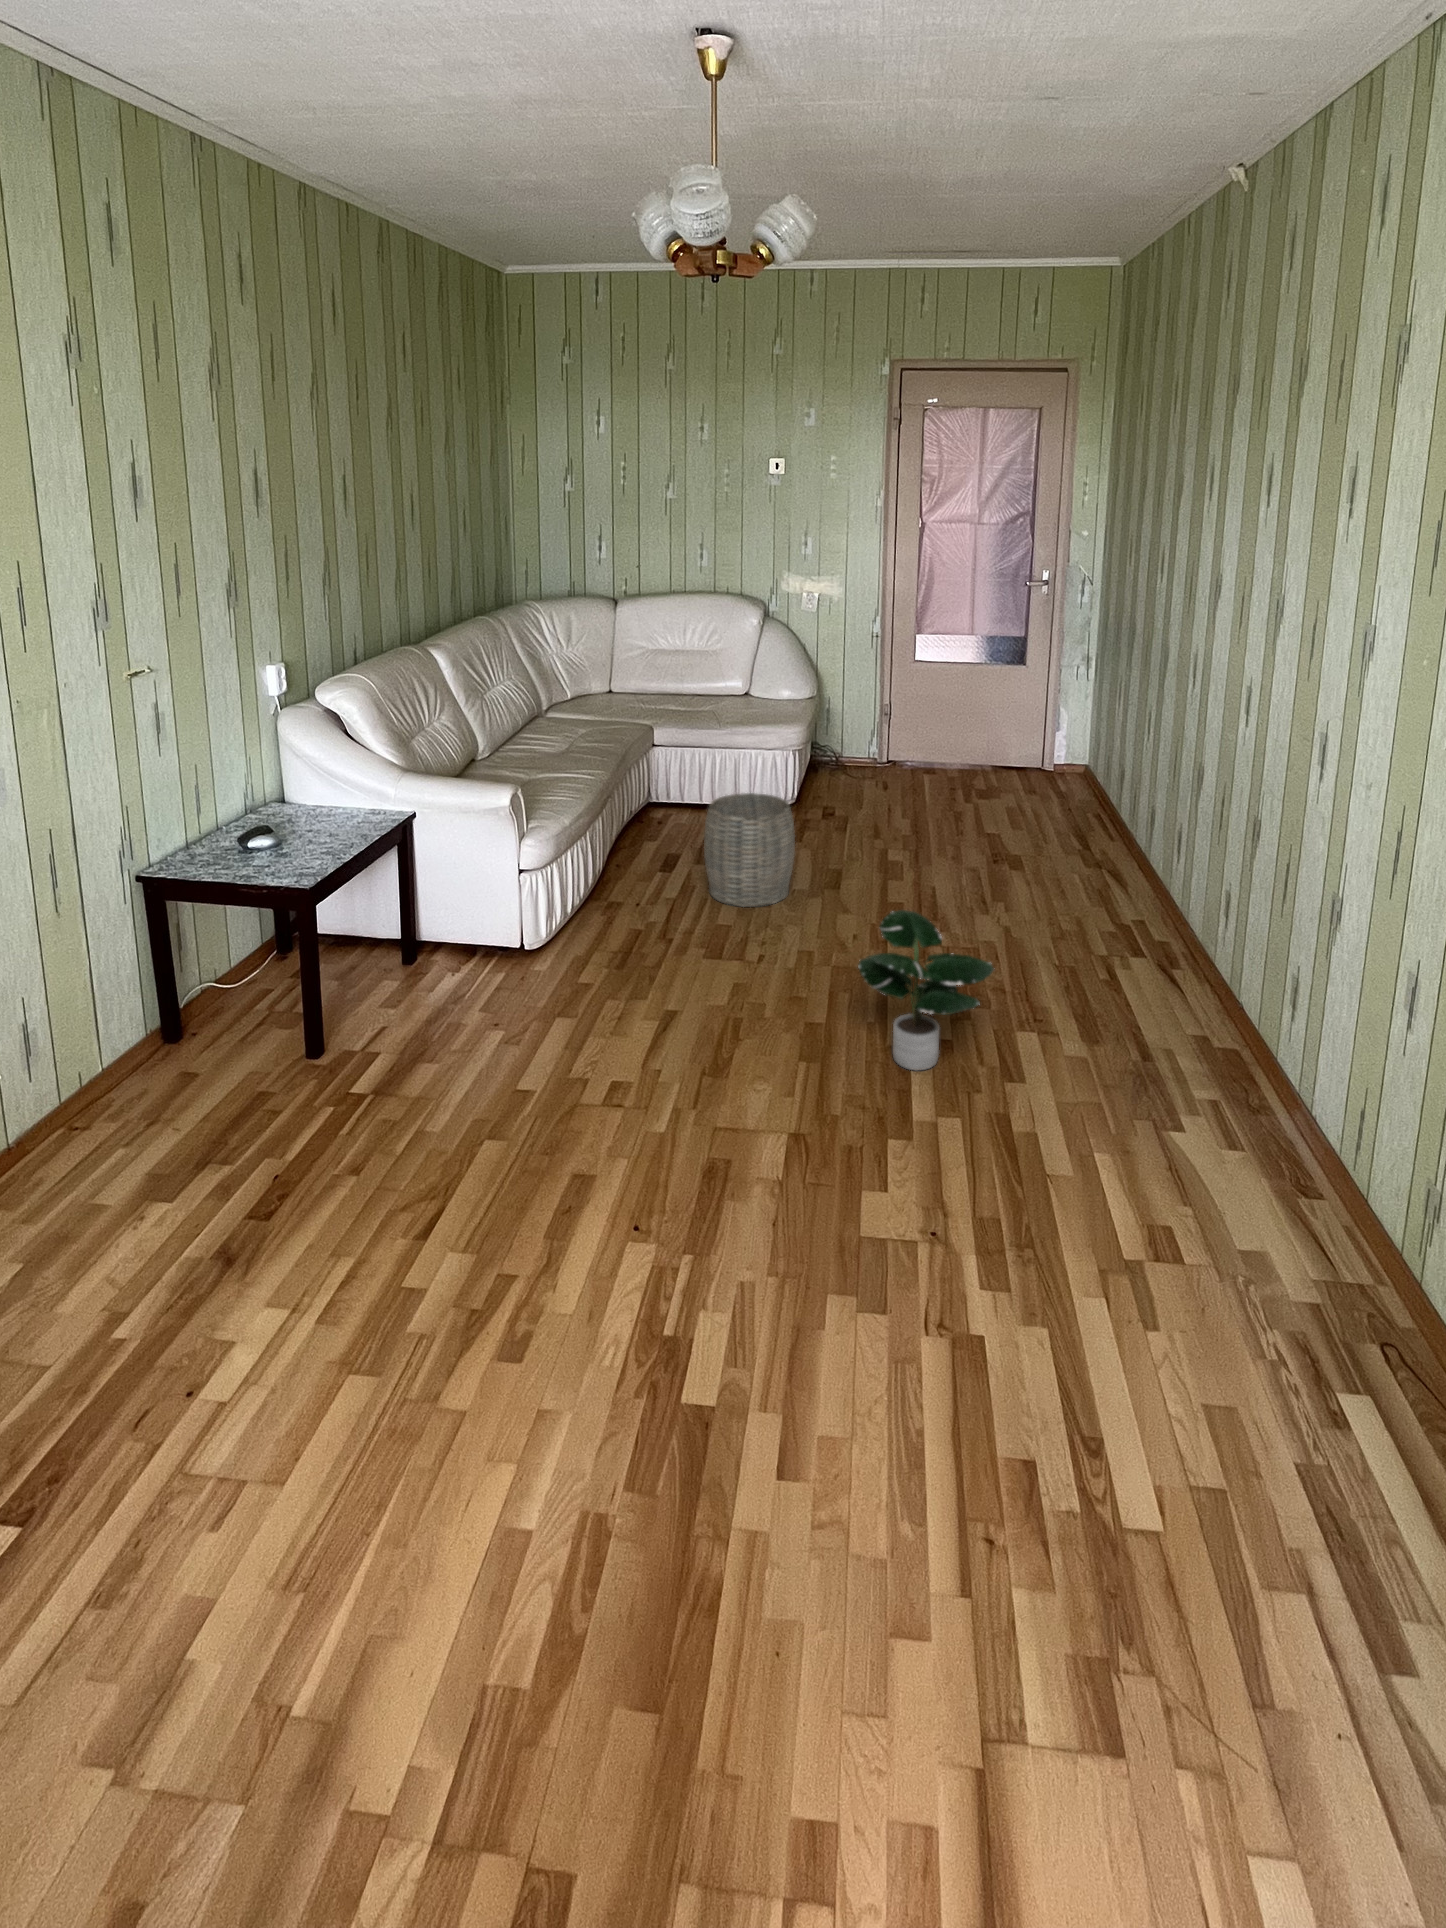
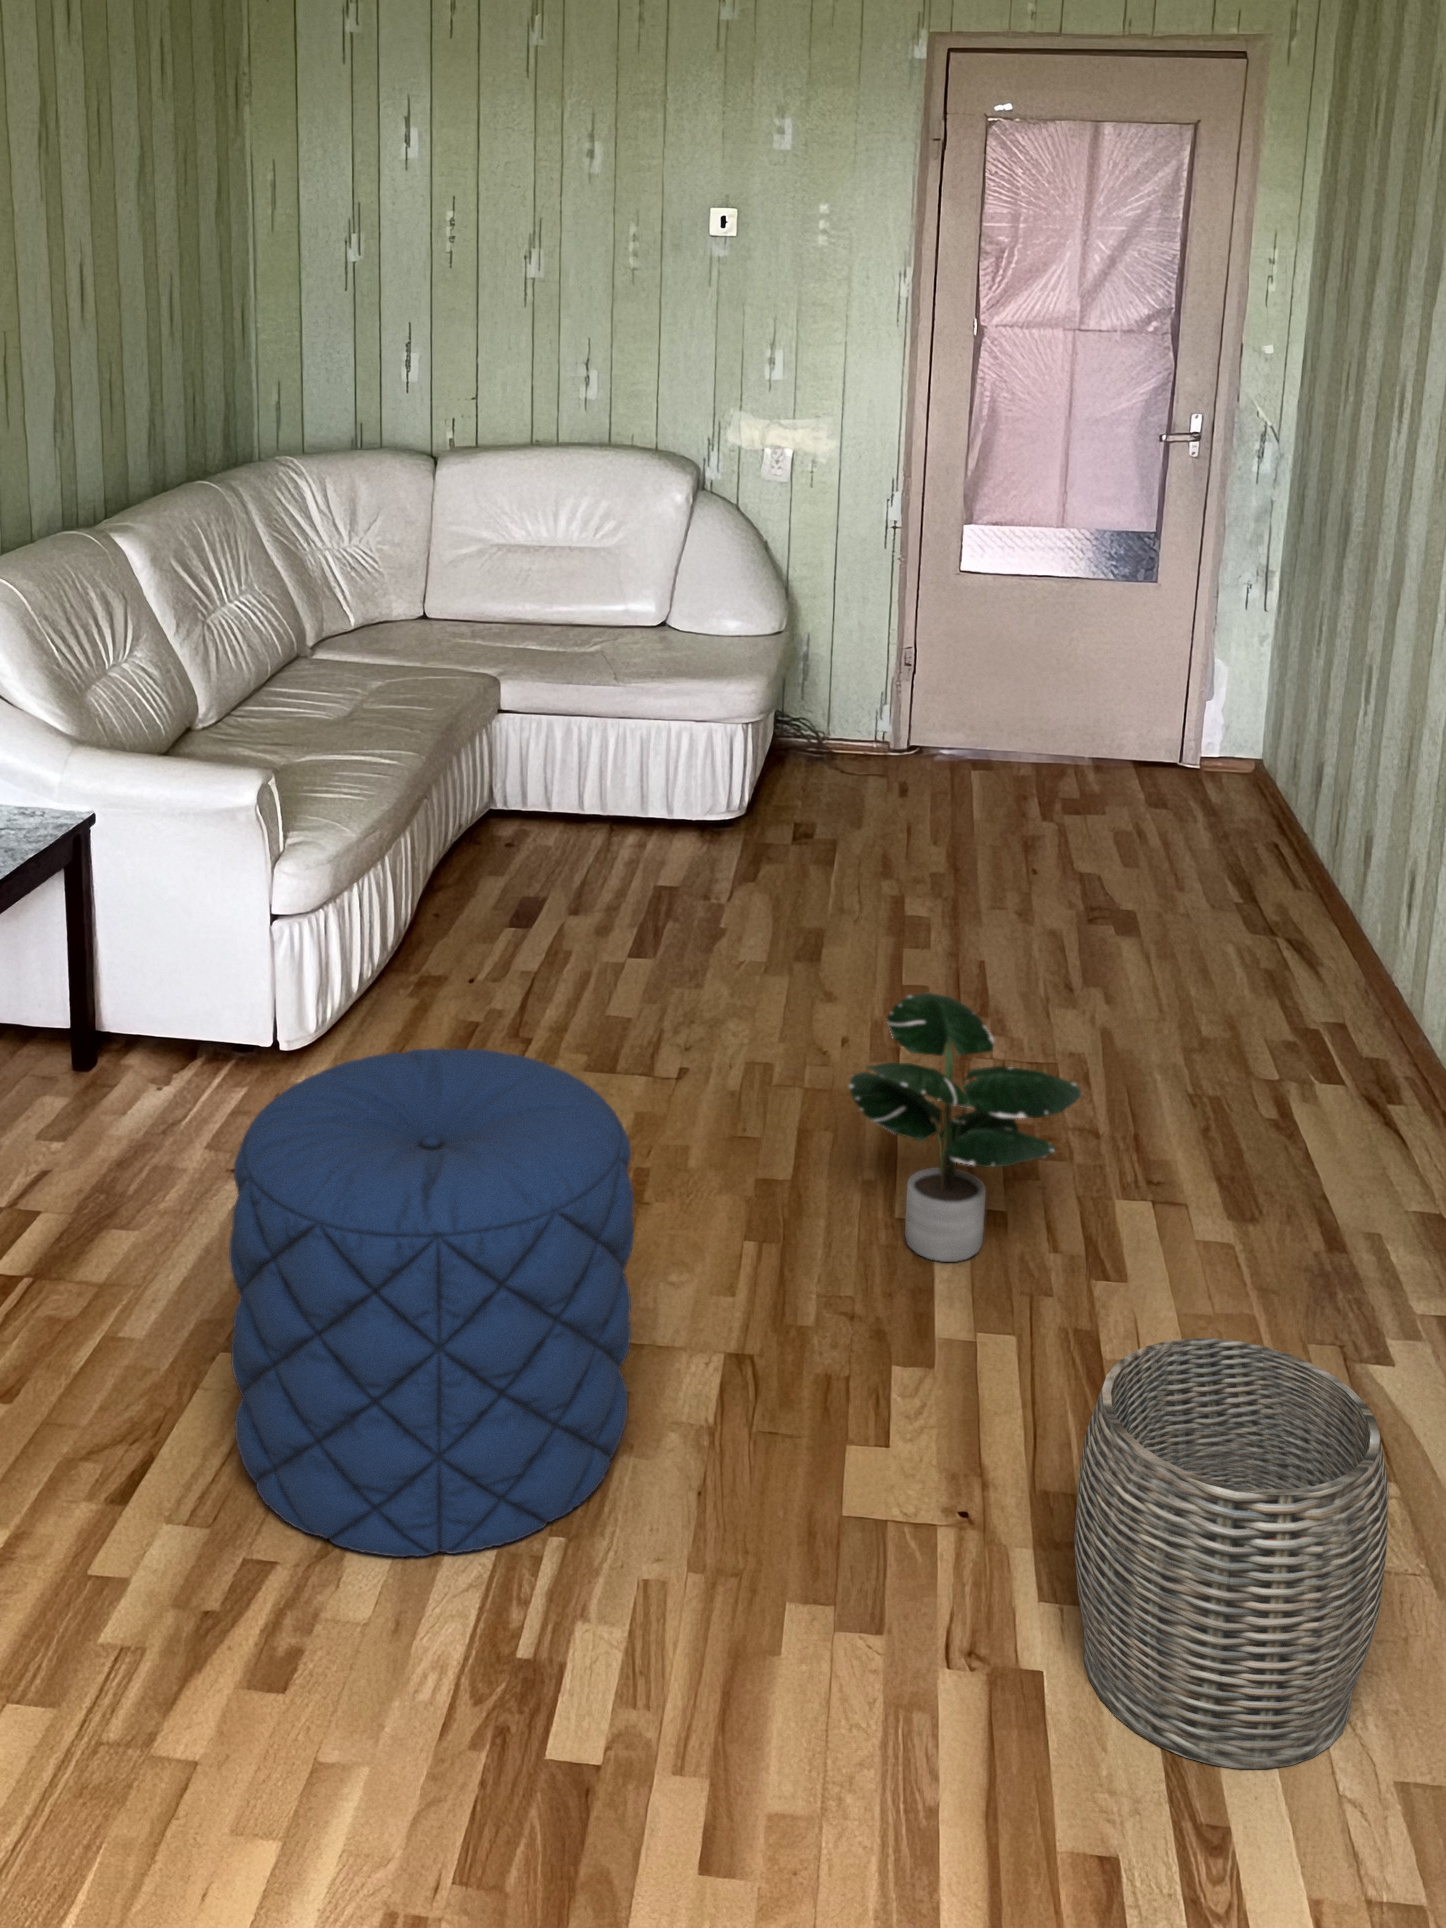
woven basket: present [704,793,795,907] -> present [1075,1338,1389,1769]
pouf: none [489,953,732,1271] -> present [229,1048,634,1557]

